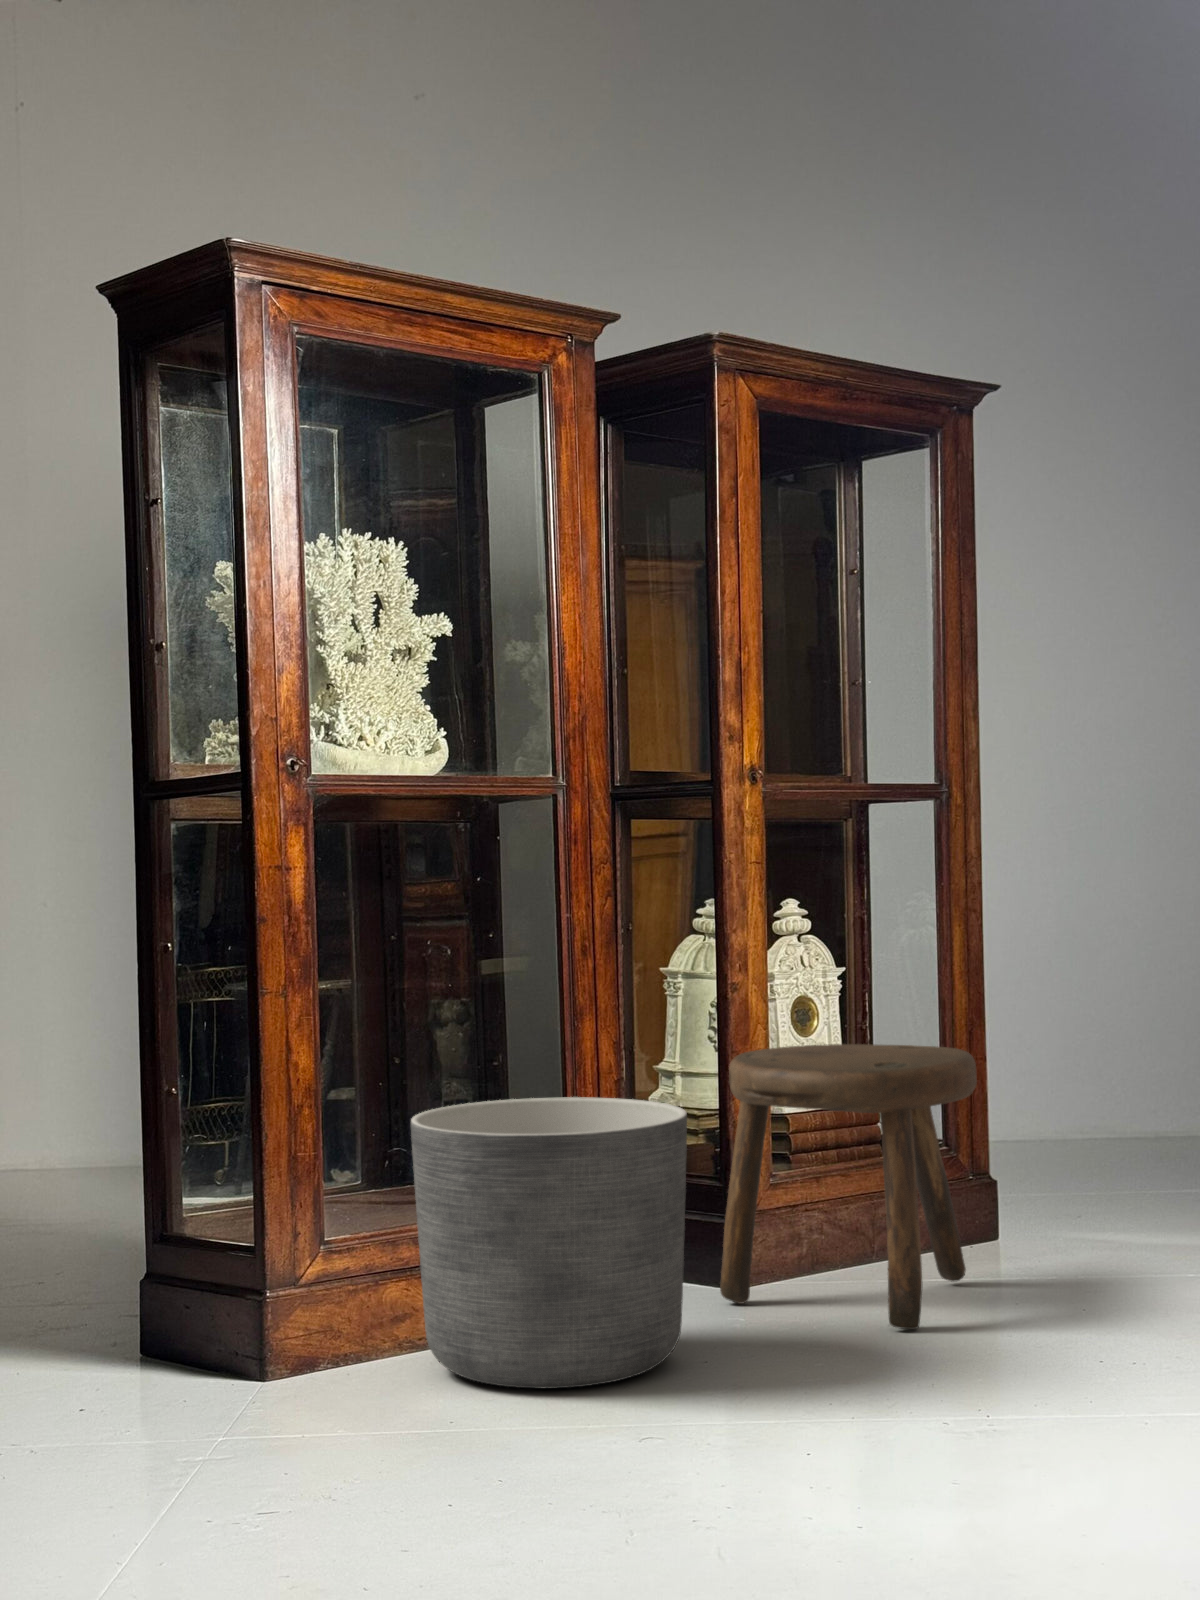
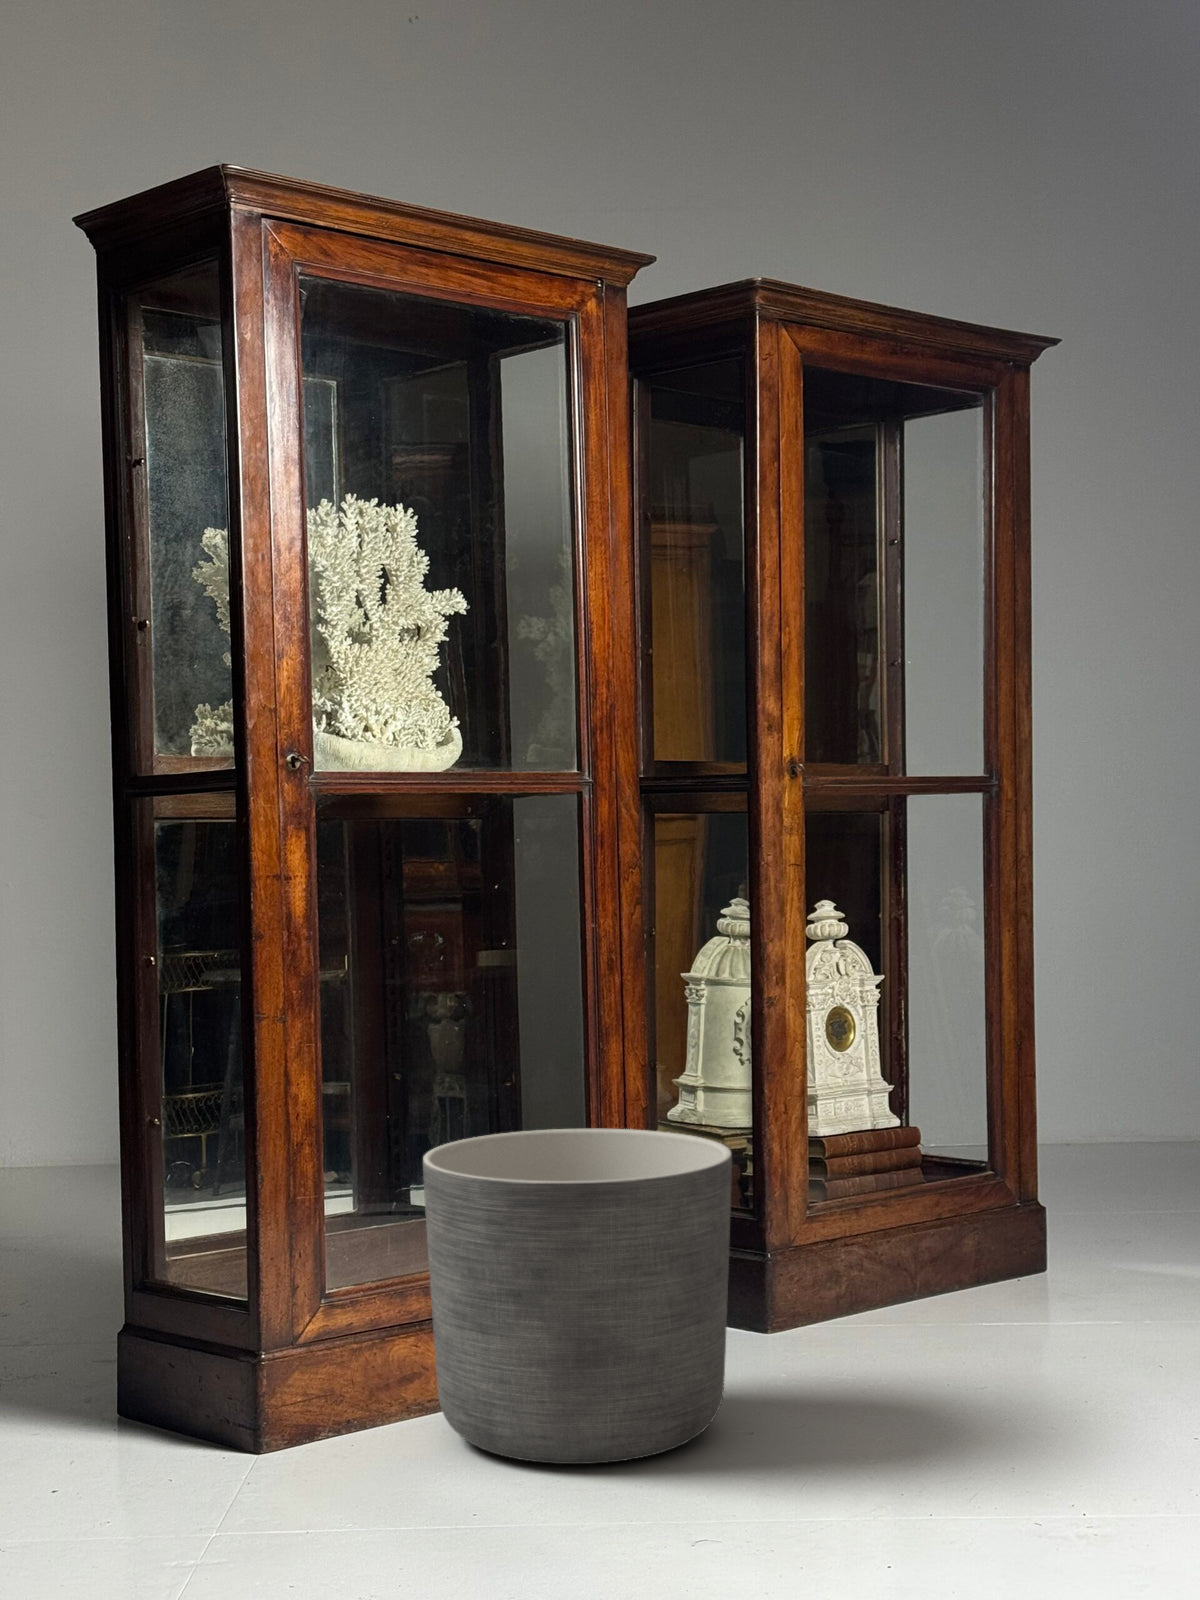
stool: present [720,1044,977,1329] -> none [754,1063,1040,1385]

